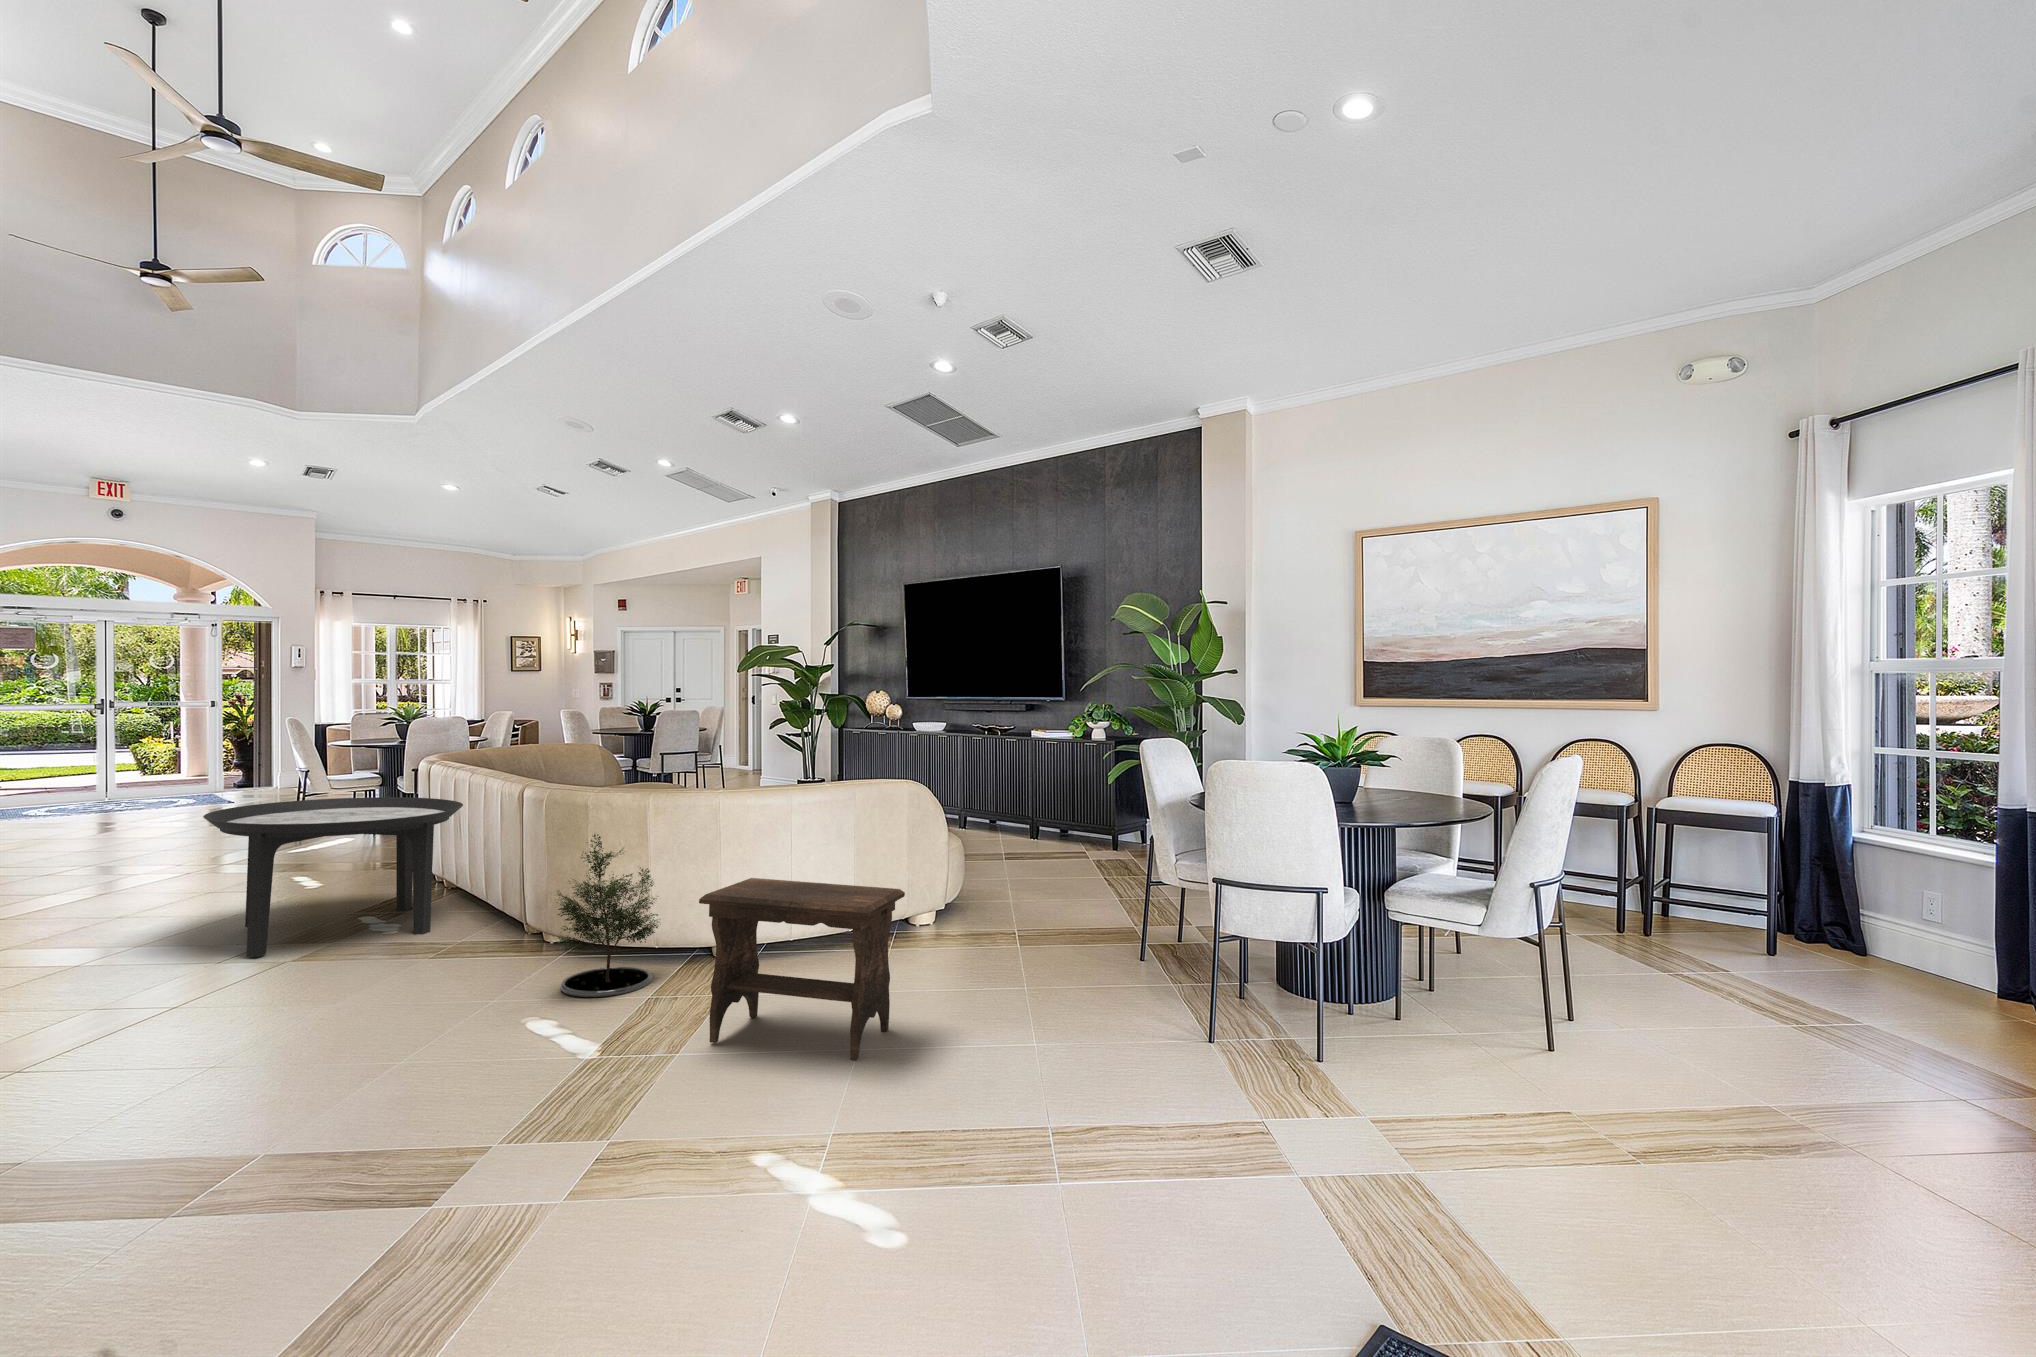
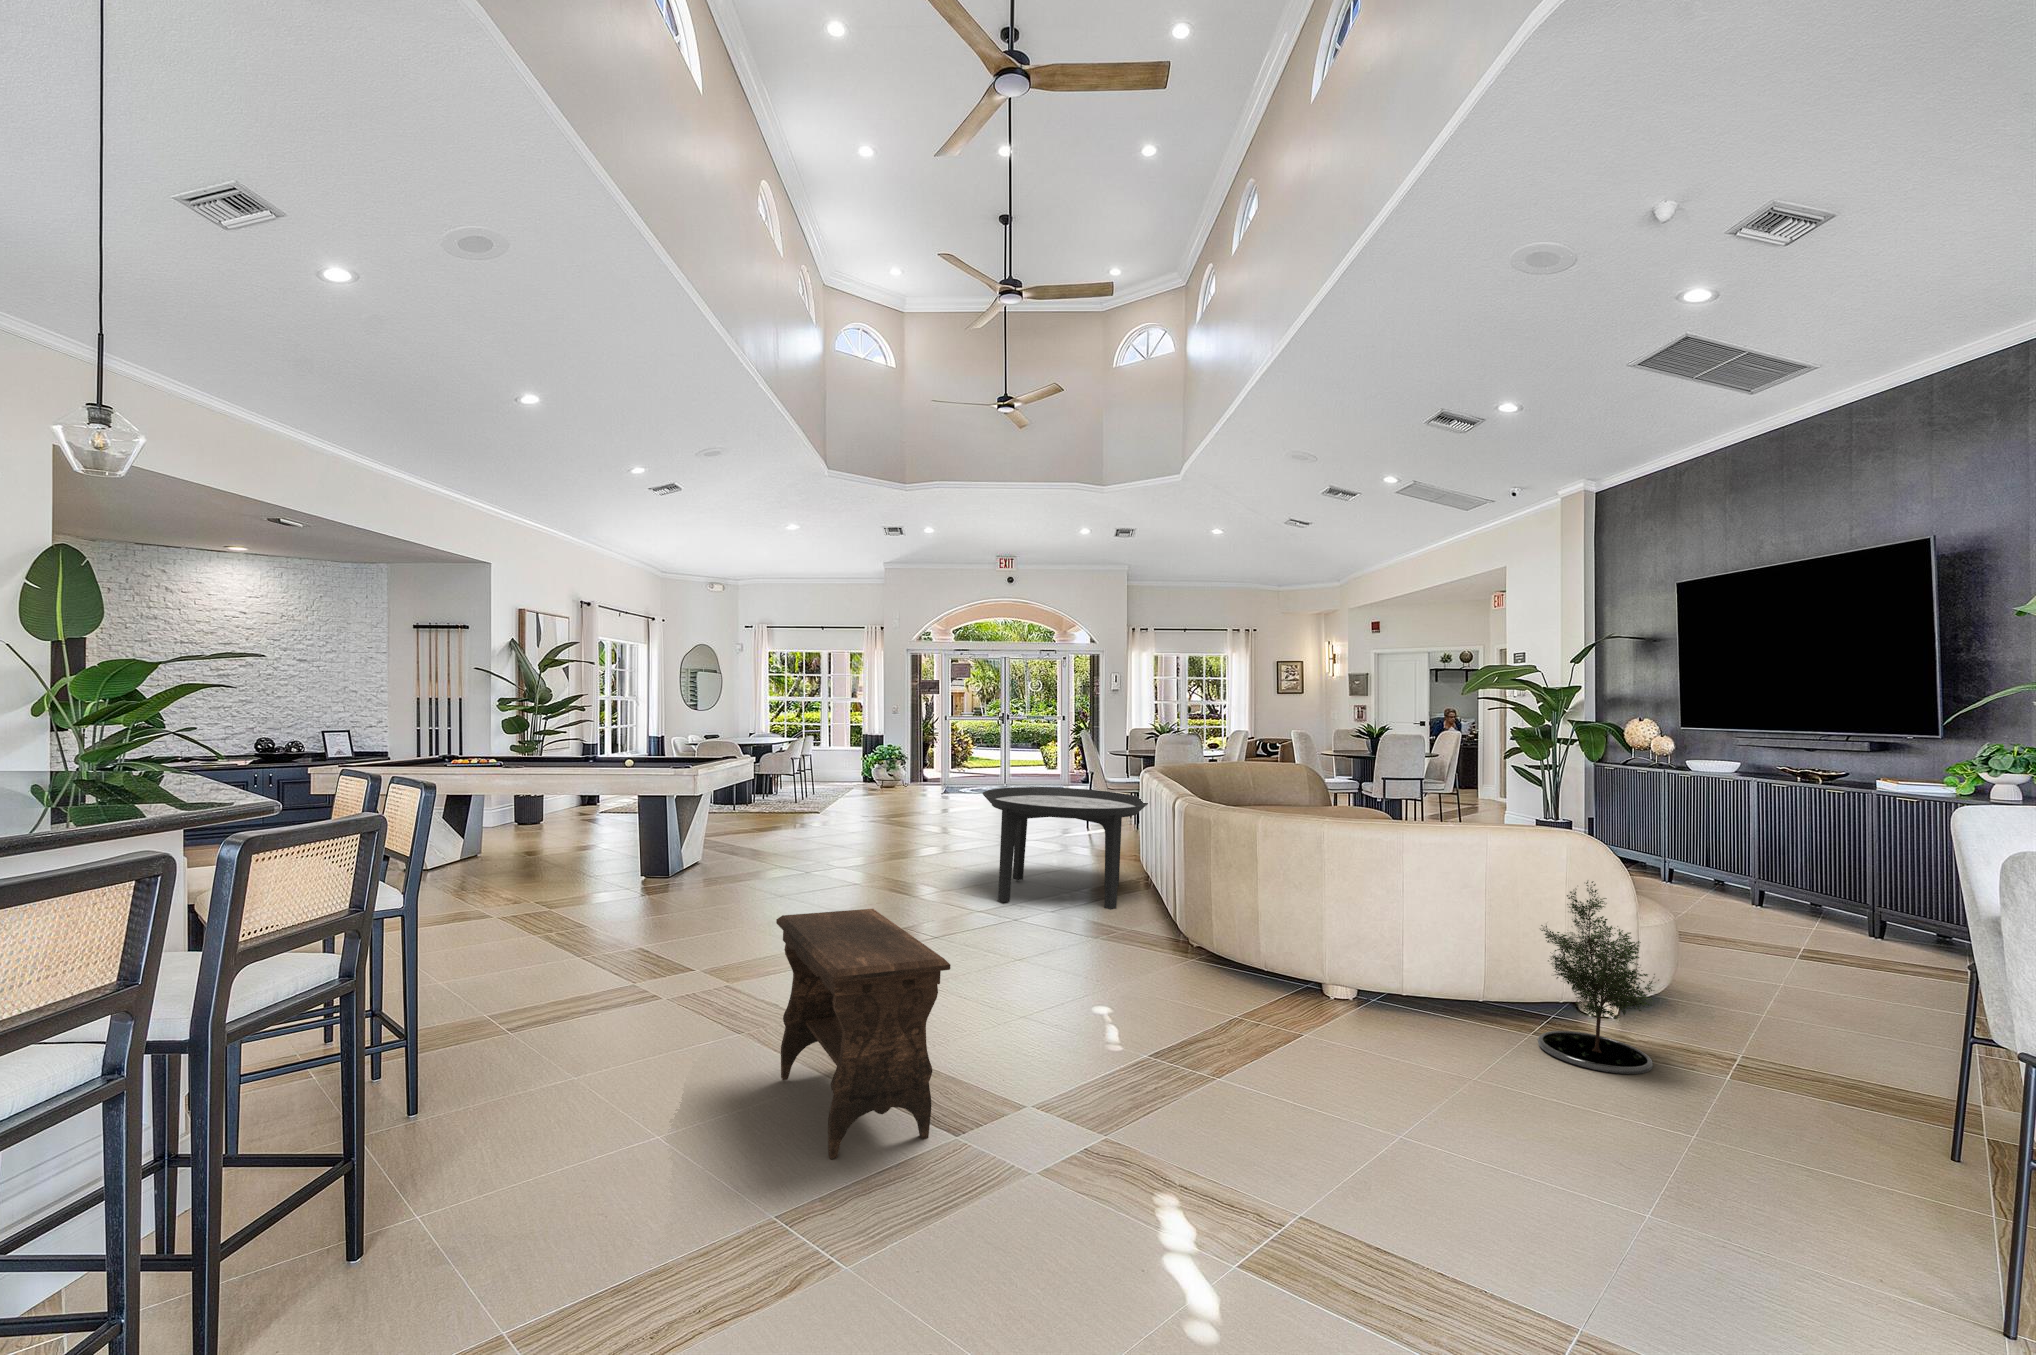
potted tree: present [557,834,658,997] -> present [1538,881,1659,1074]
footstool: present [699,878,905,1060] -> present [776,909,951,1159]

